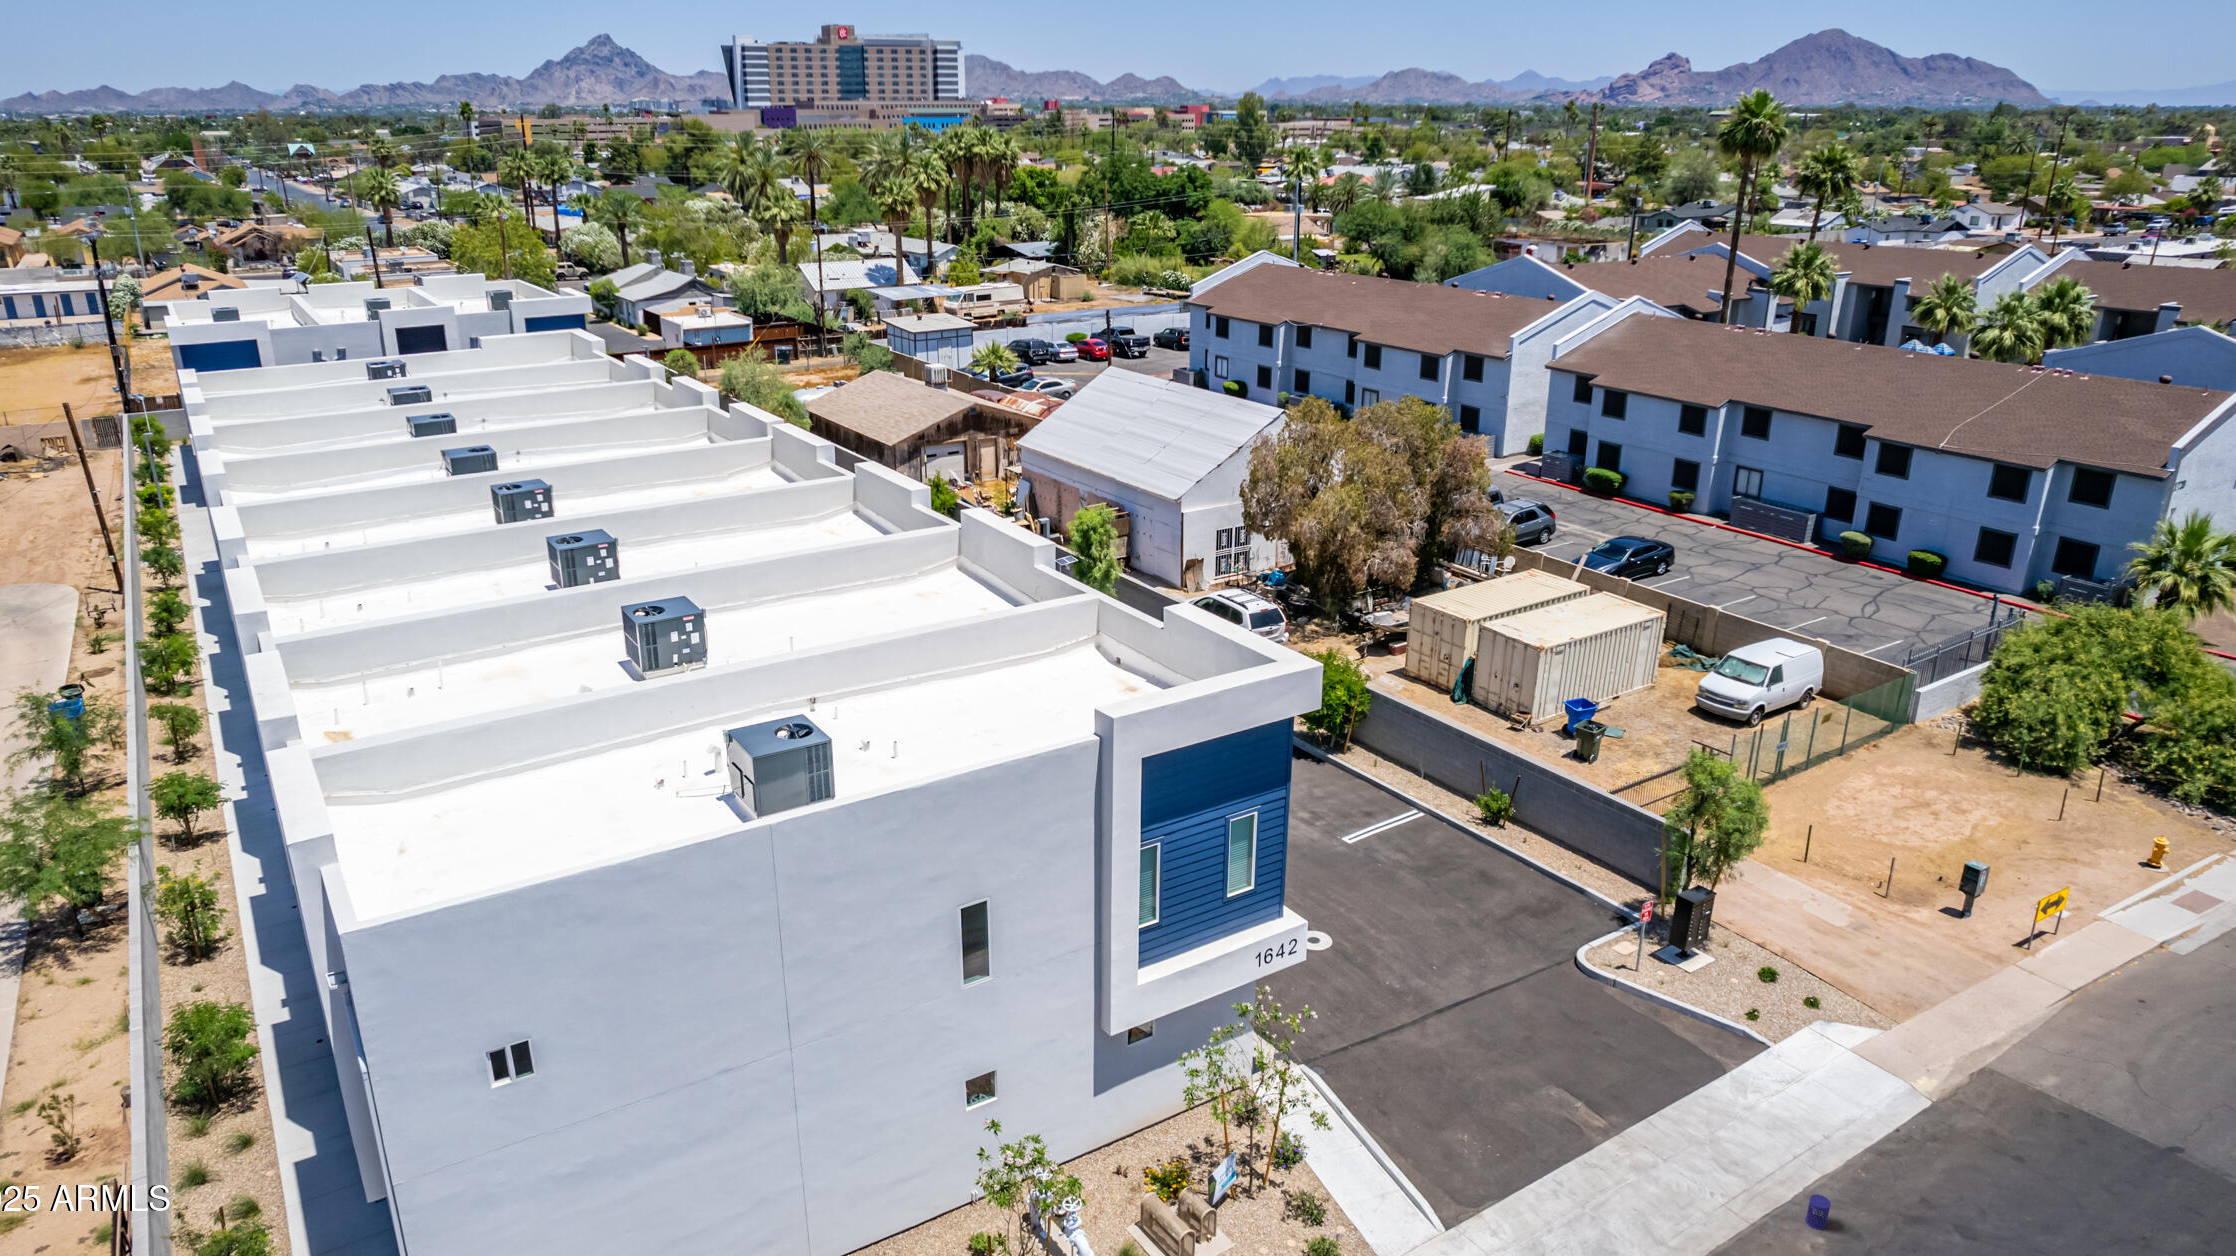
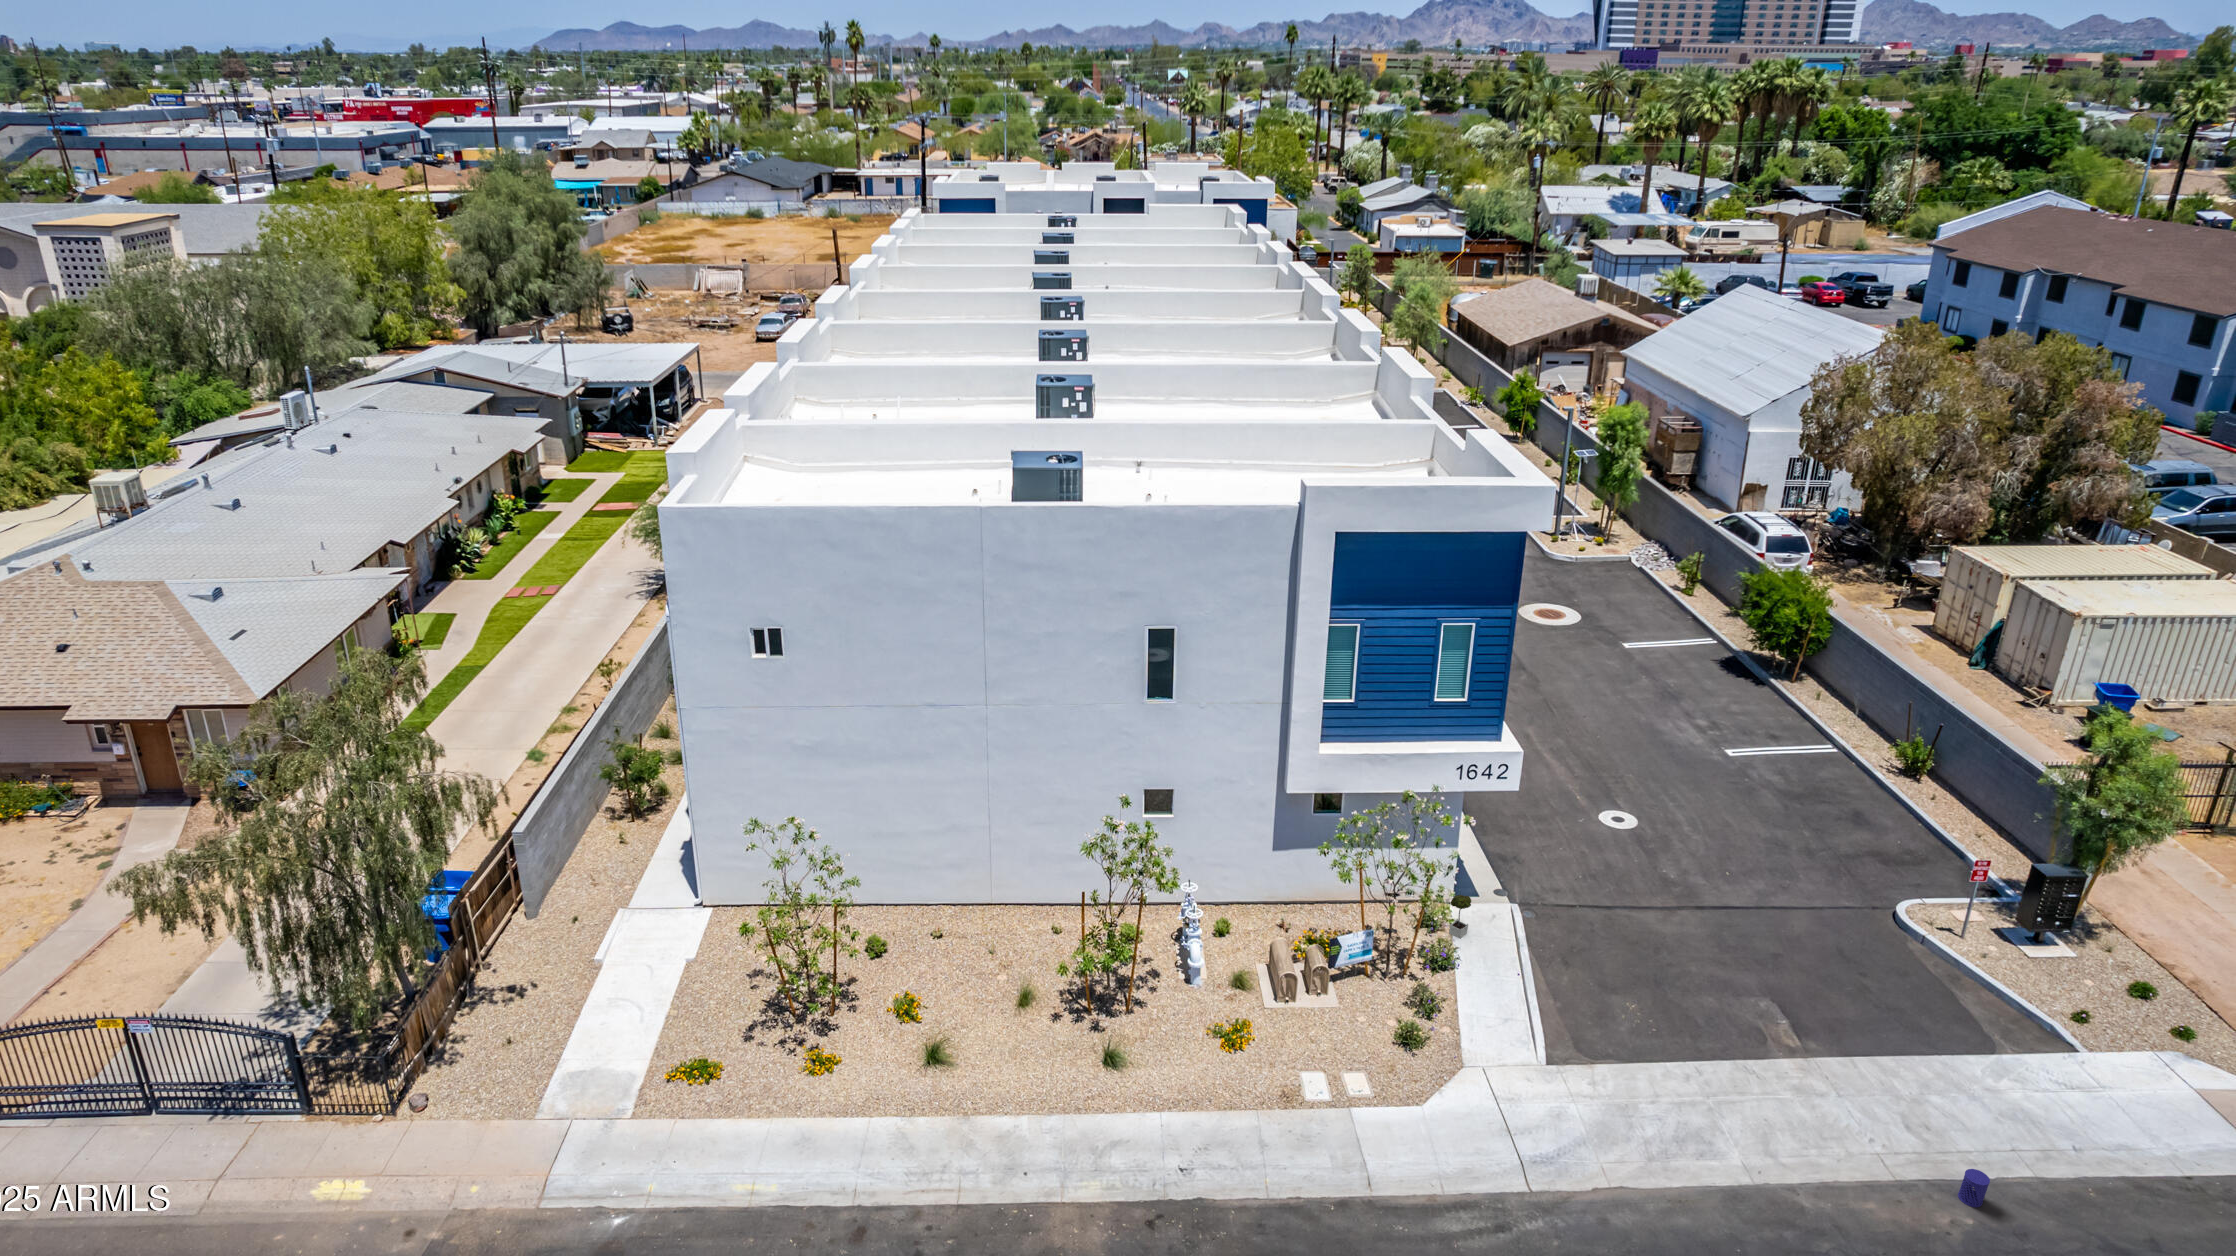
potted tree: none [1268,1091,1290,1139] -> present [1449,895,1471,938]

